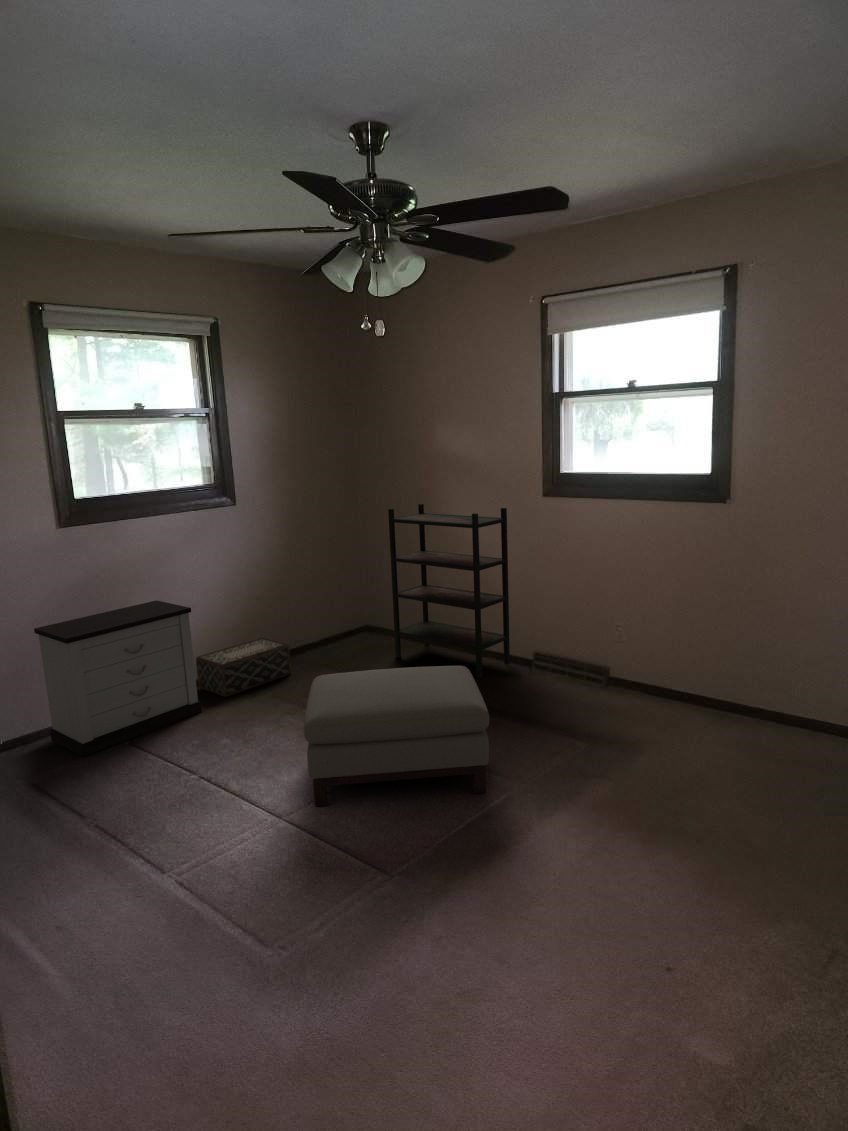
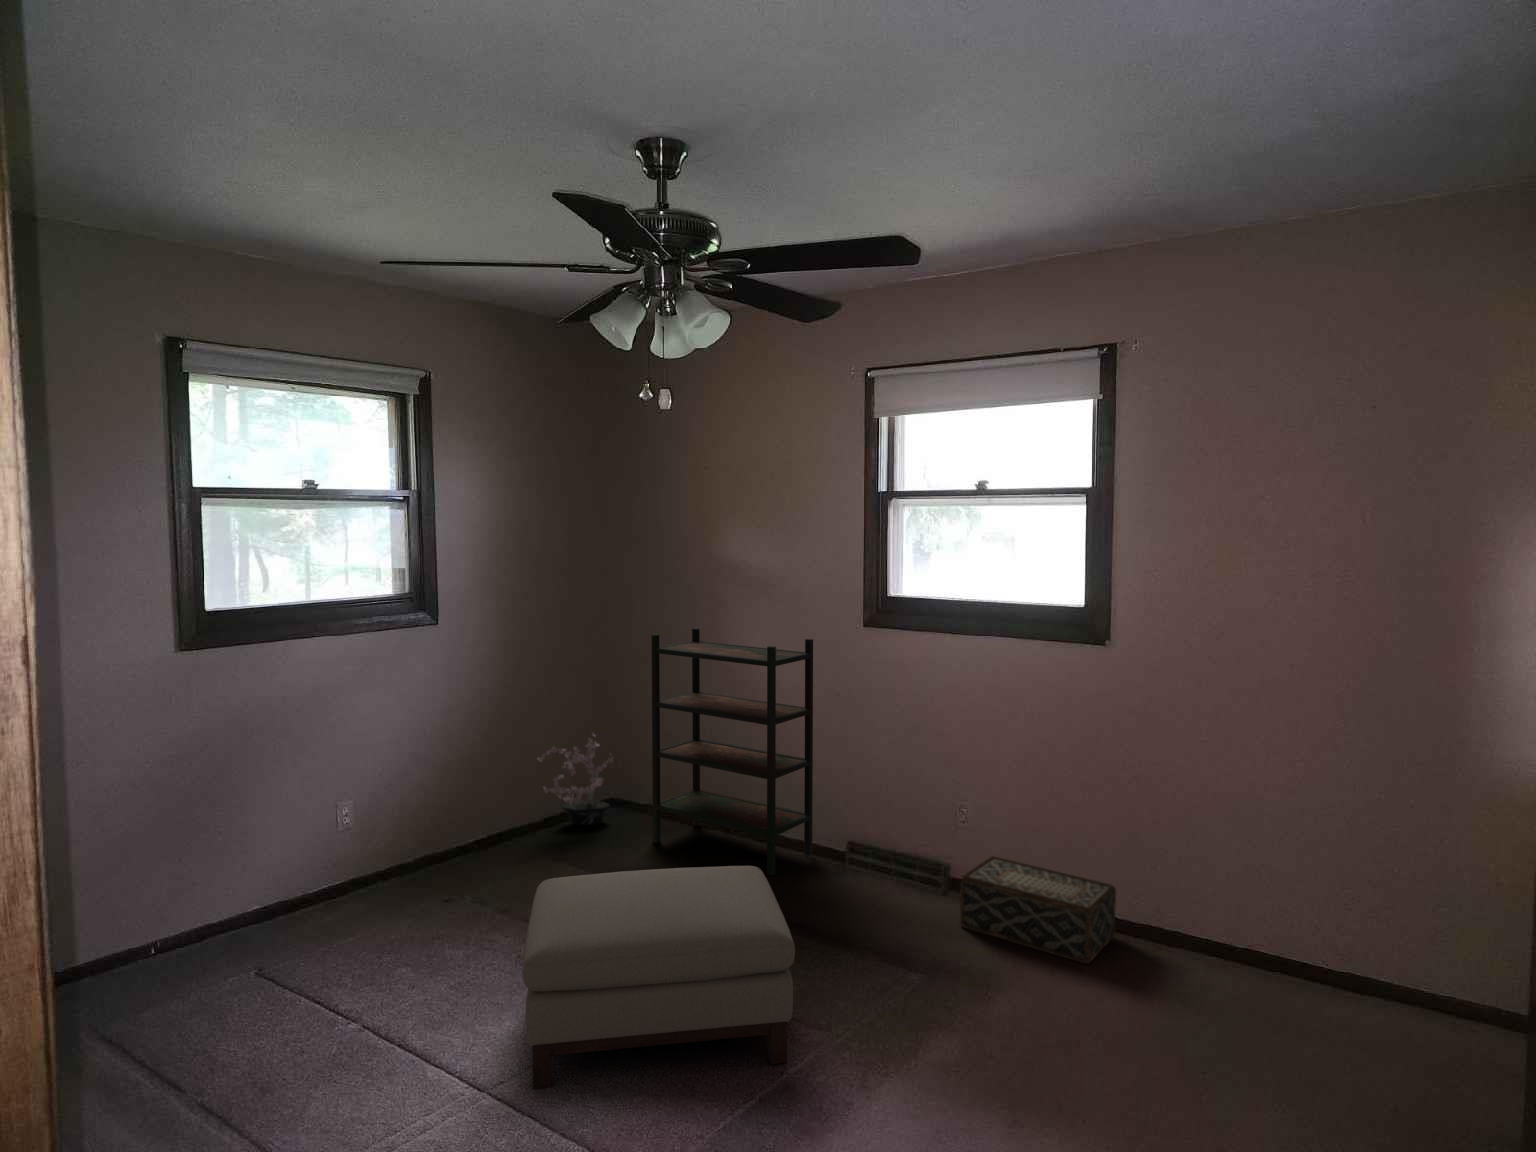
potted plant: none [309,581,368,647] -> present [538,735,613,825]
nightstand: present [34,600,202,757] -> none [120,758,367,1002]
woven basket: present [196,638,291,697] -> present [960,856,1116,964]

